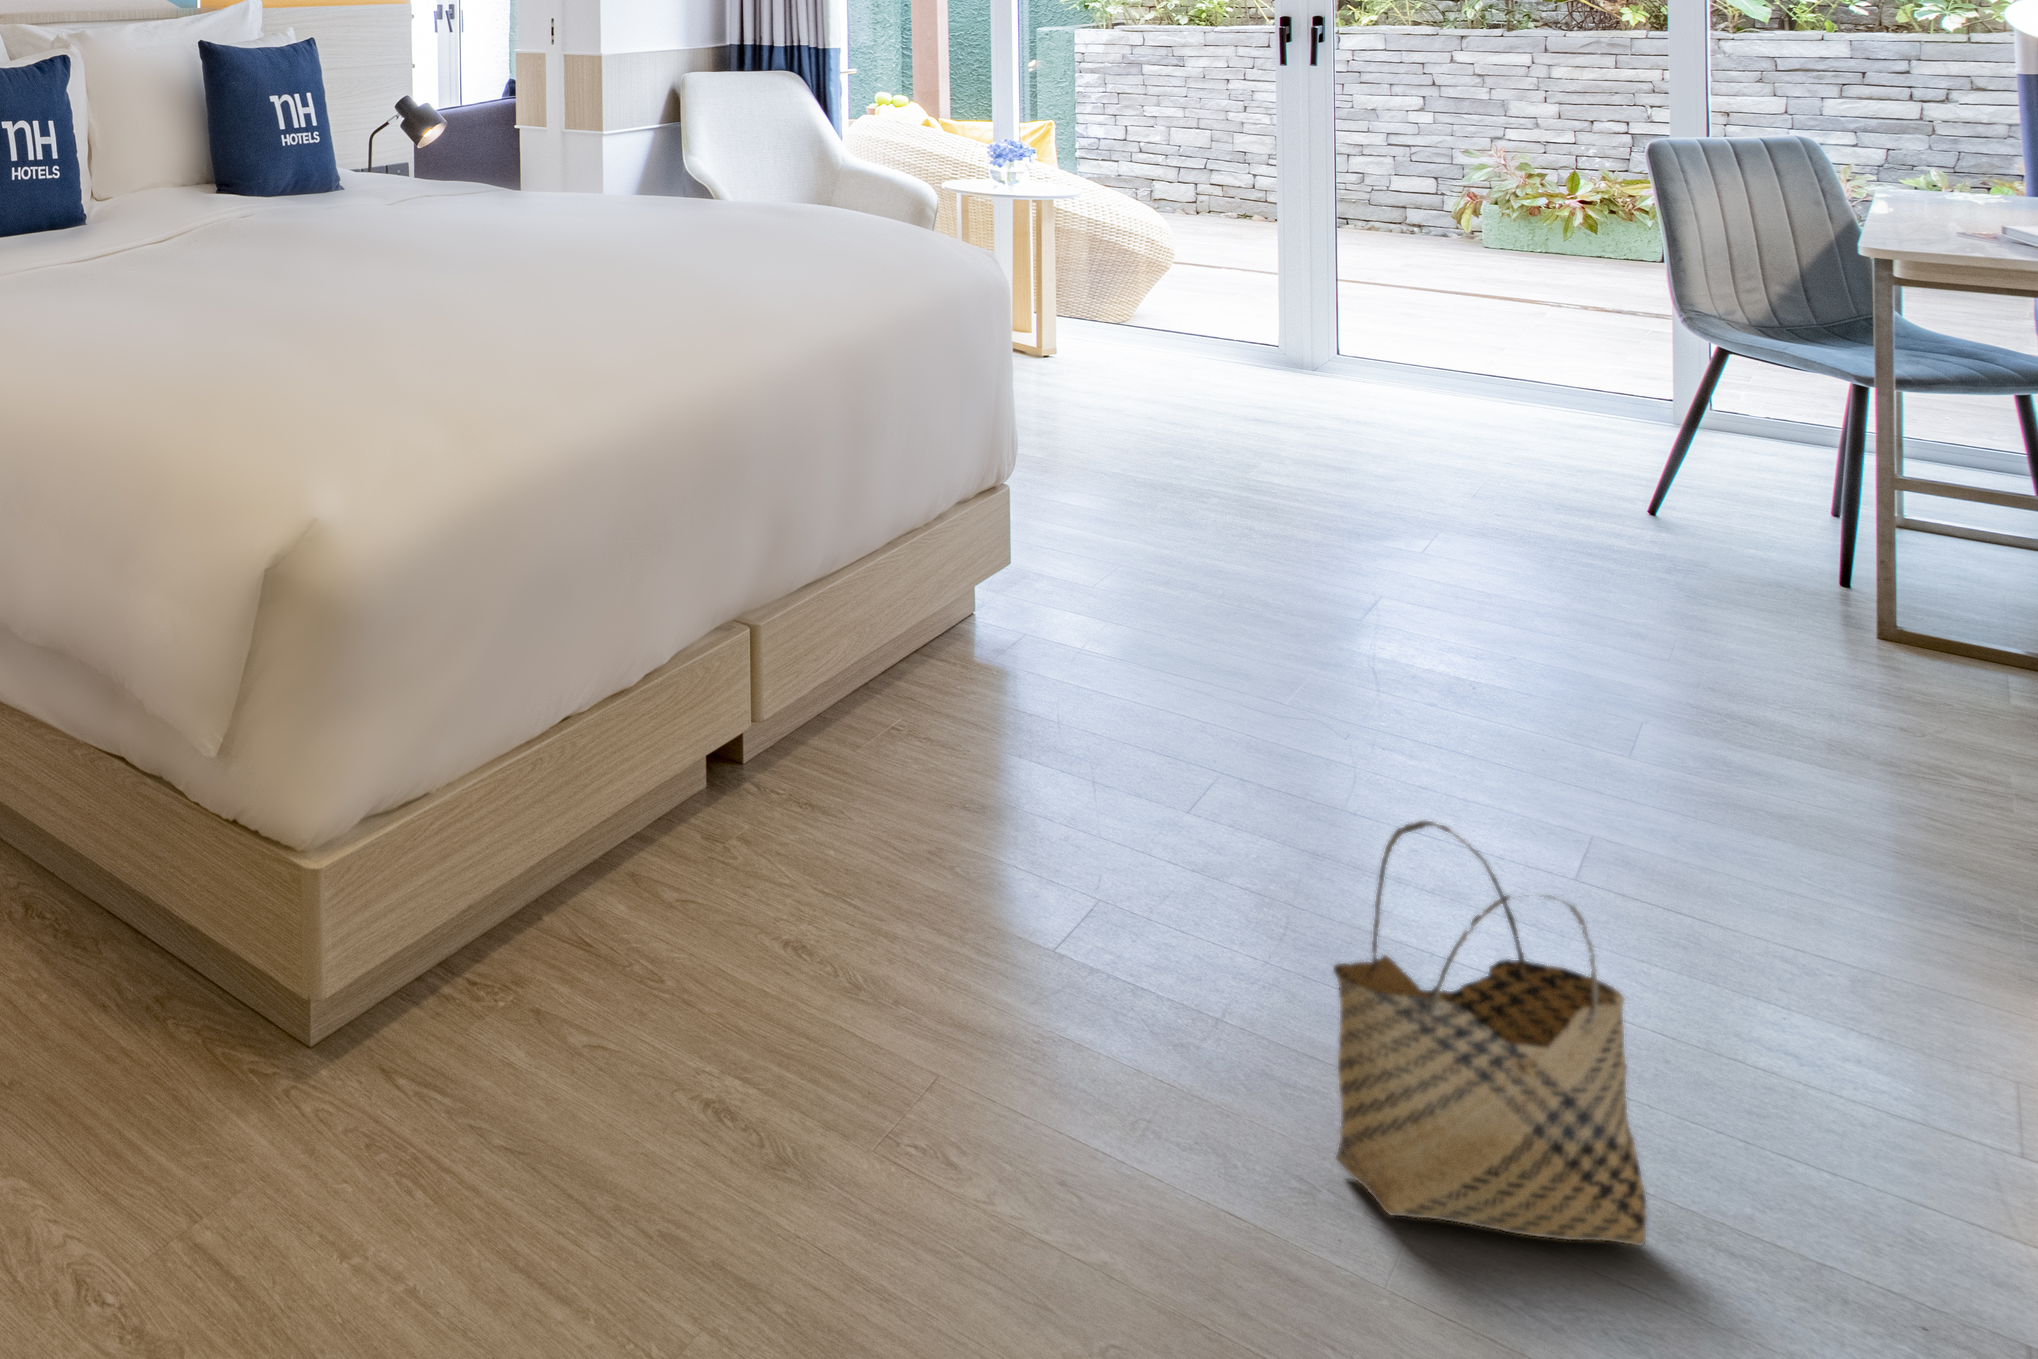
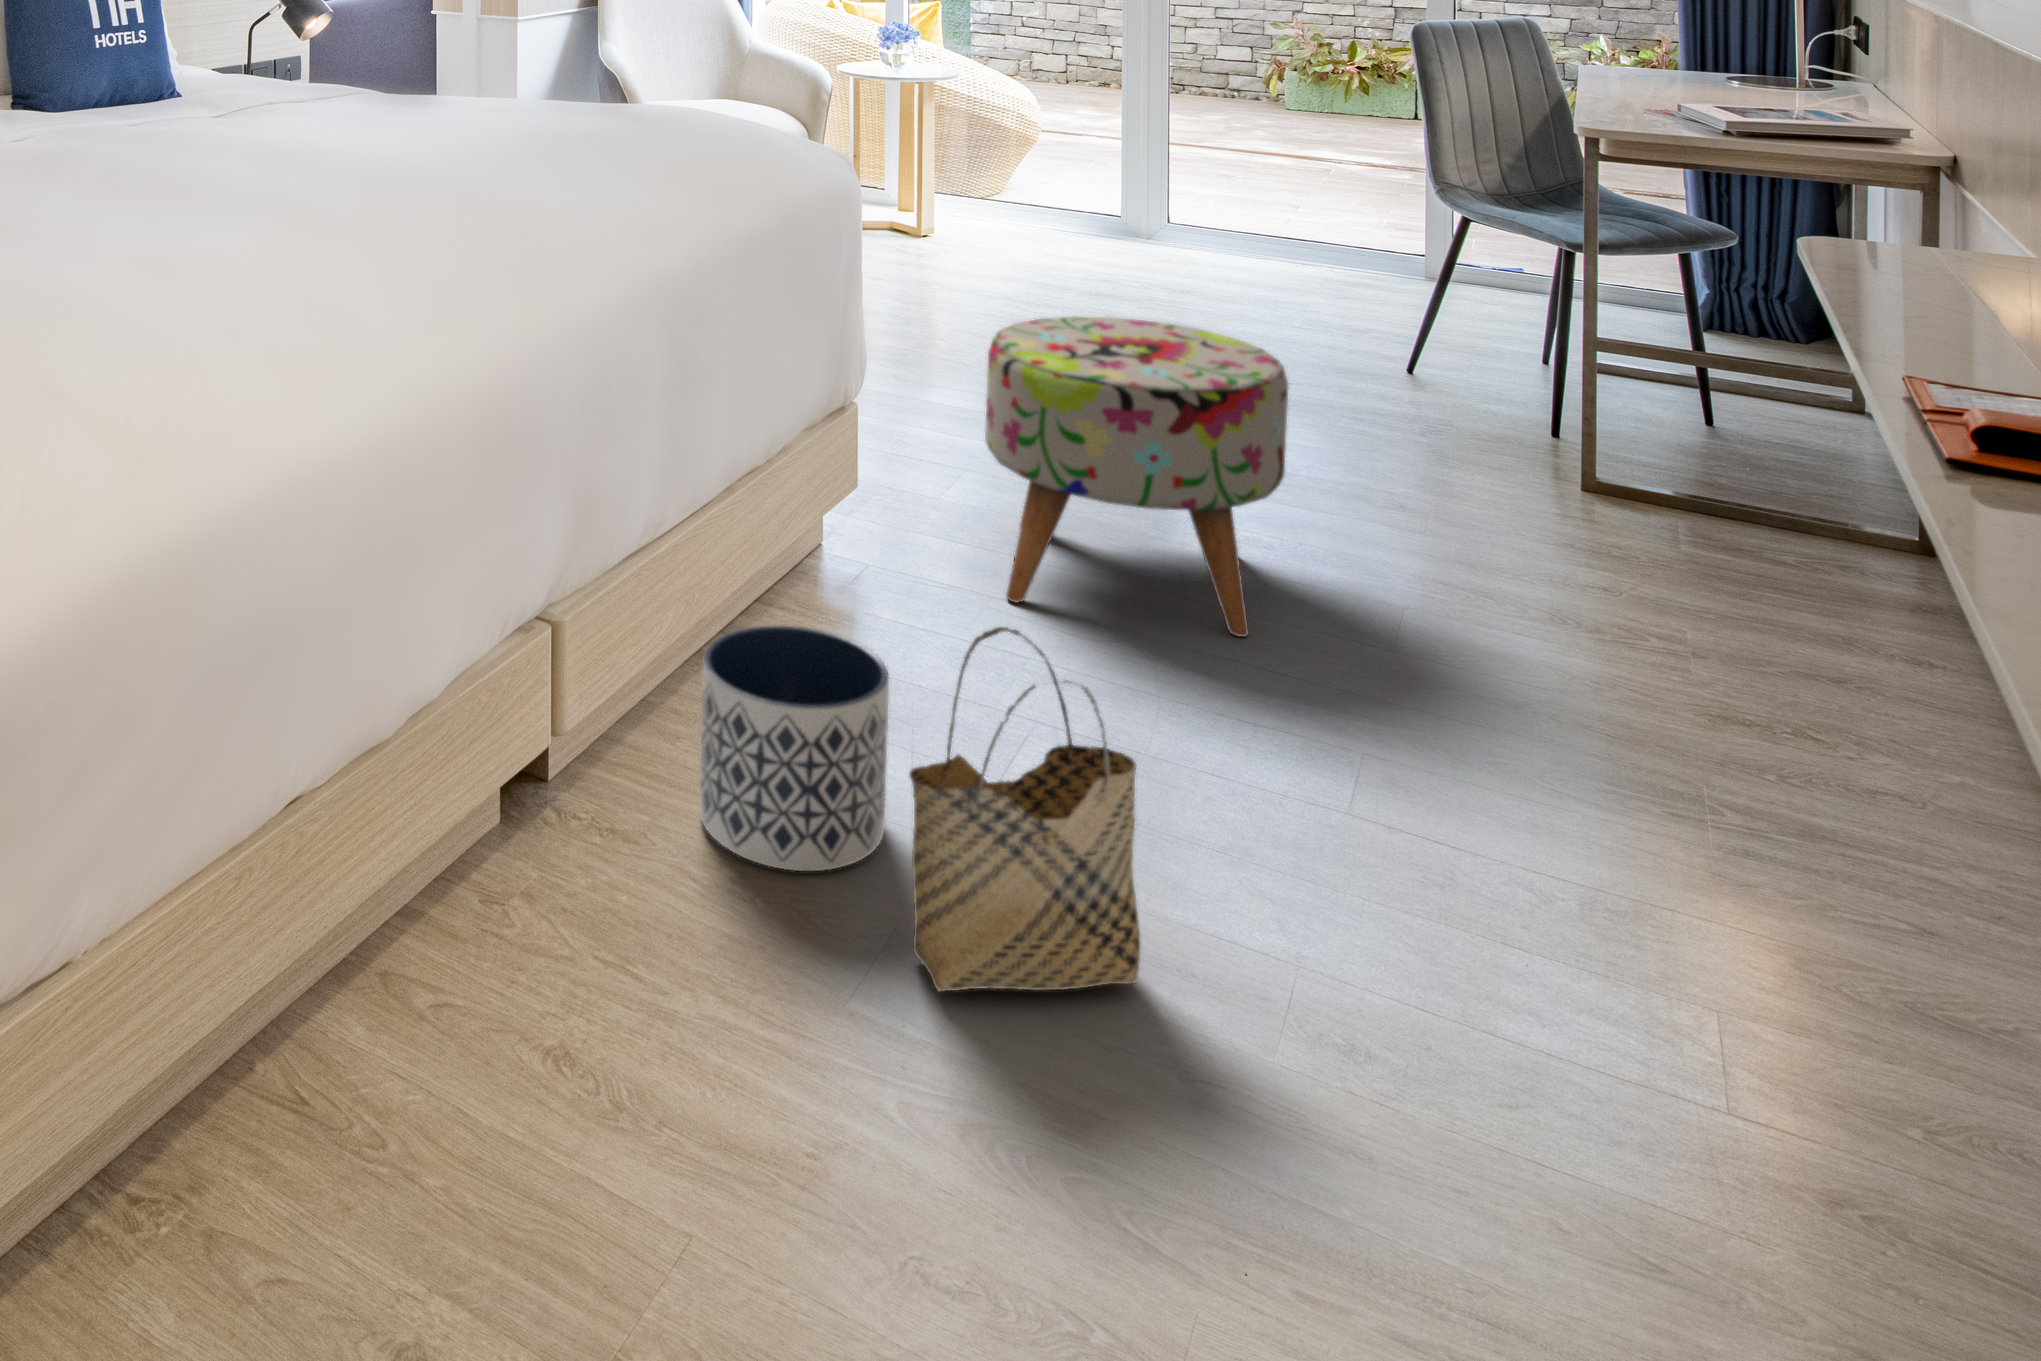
ottoman: none [1249,465,1657,840] -> present [985,317,1289,637]
planter: none [1021,779,1252,1051] -> present [700,626,889,871]

